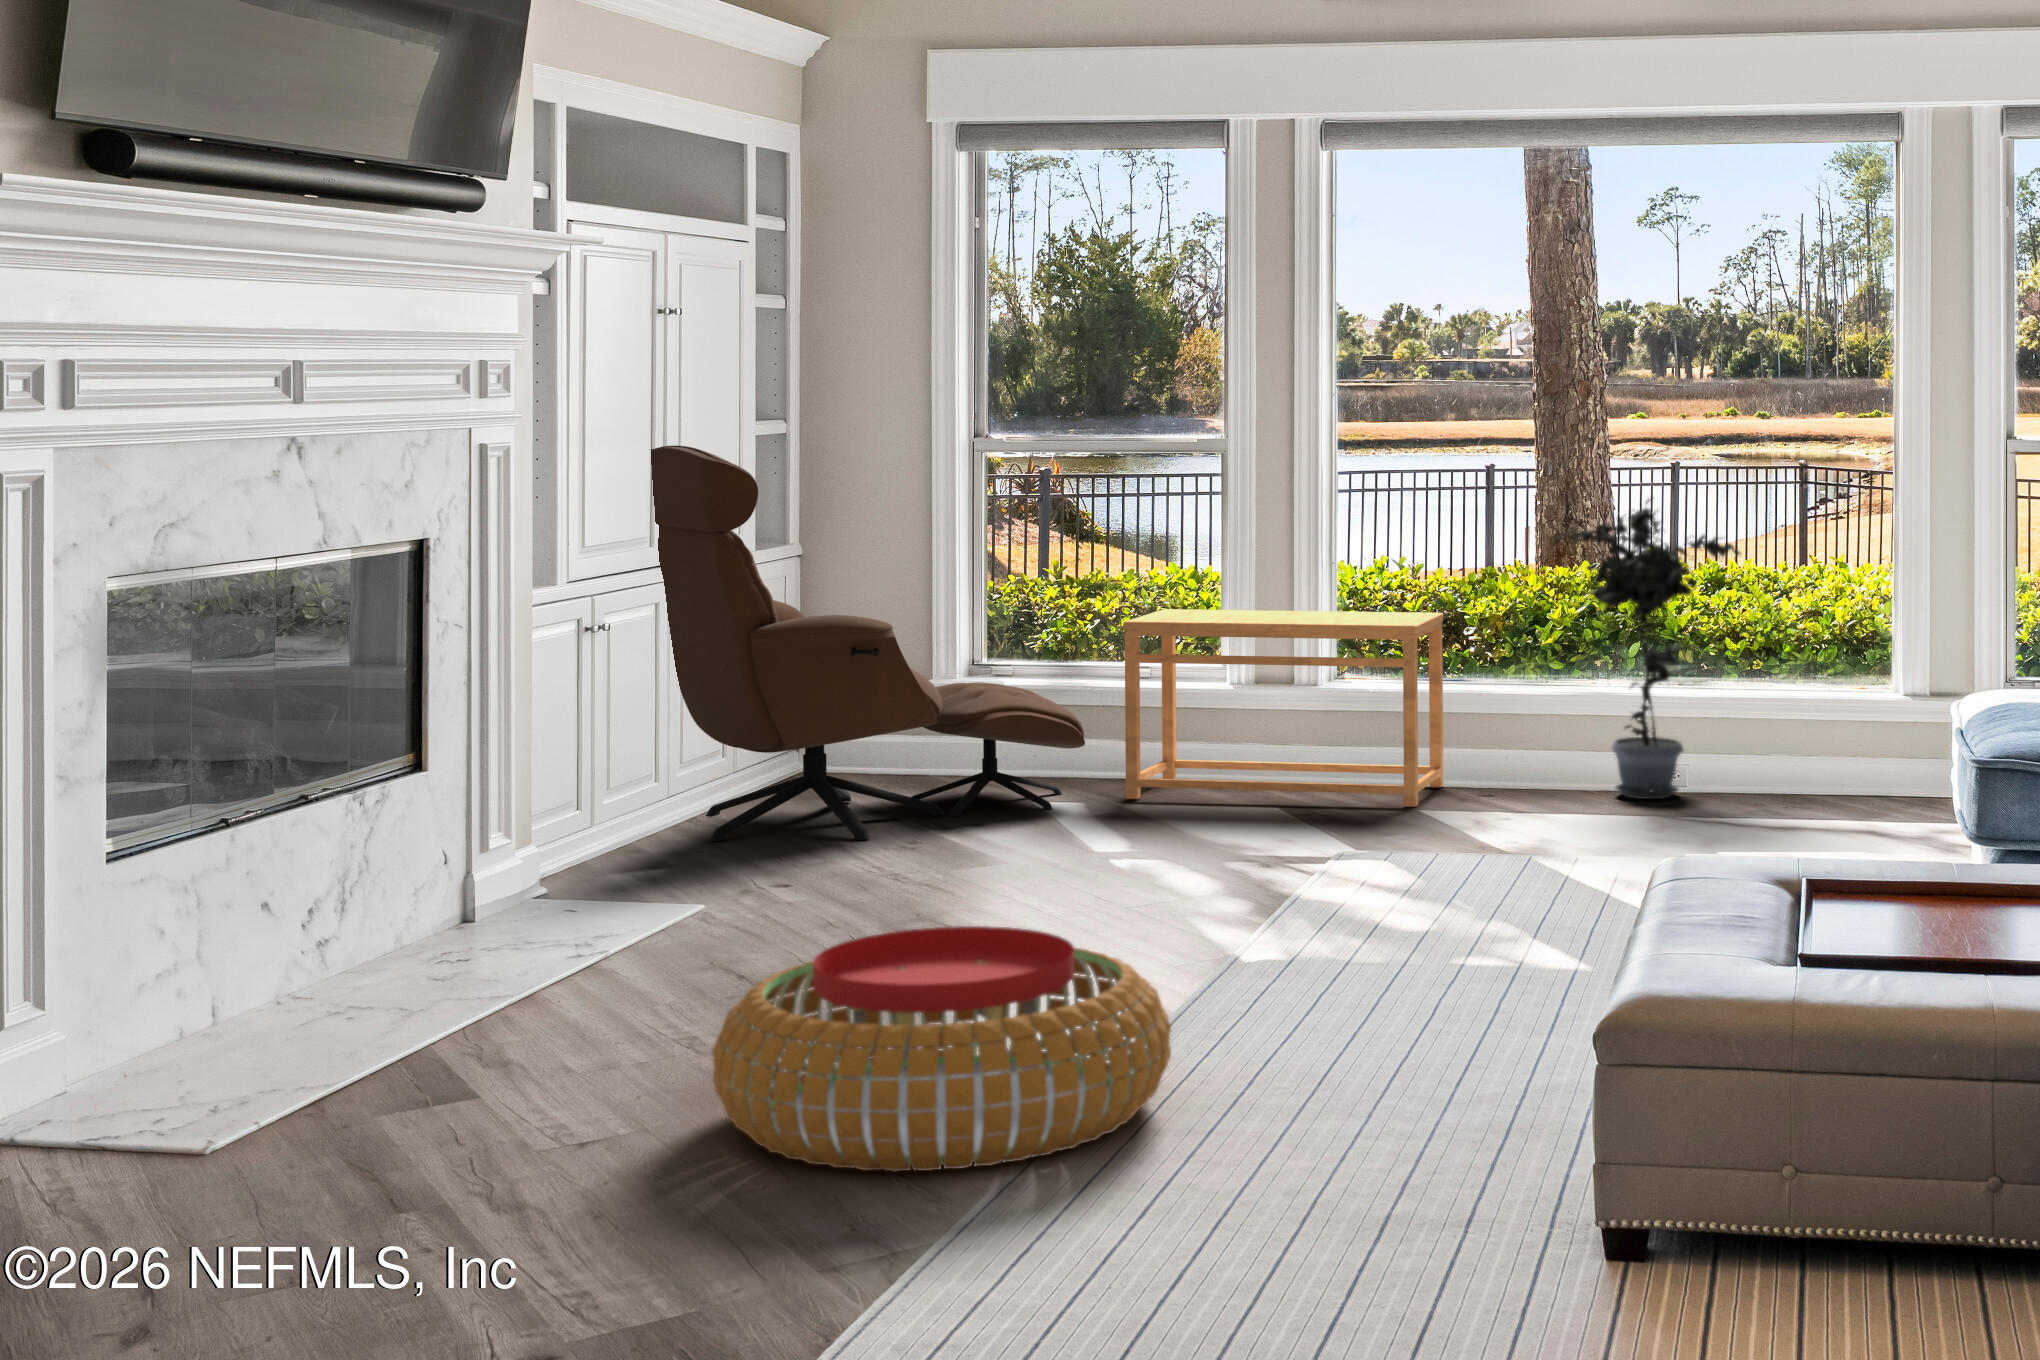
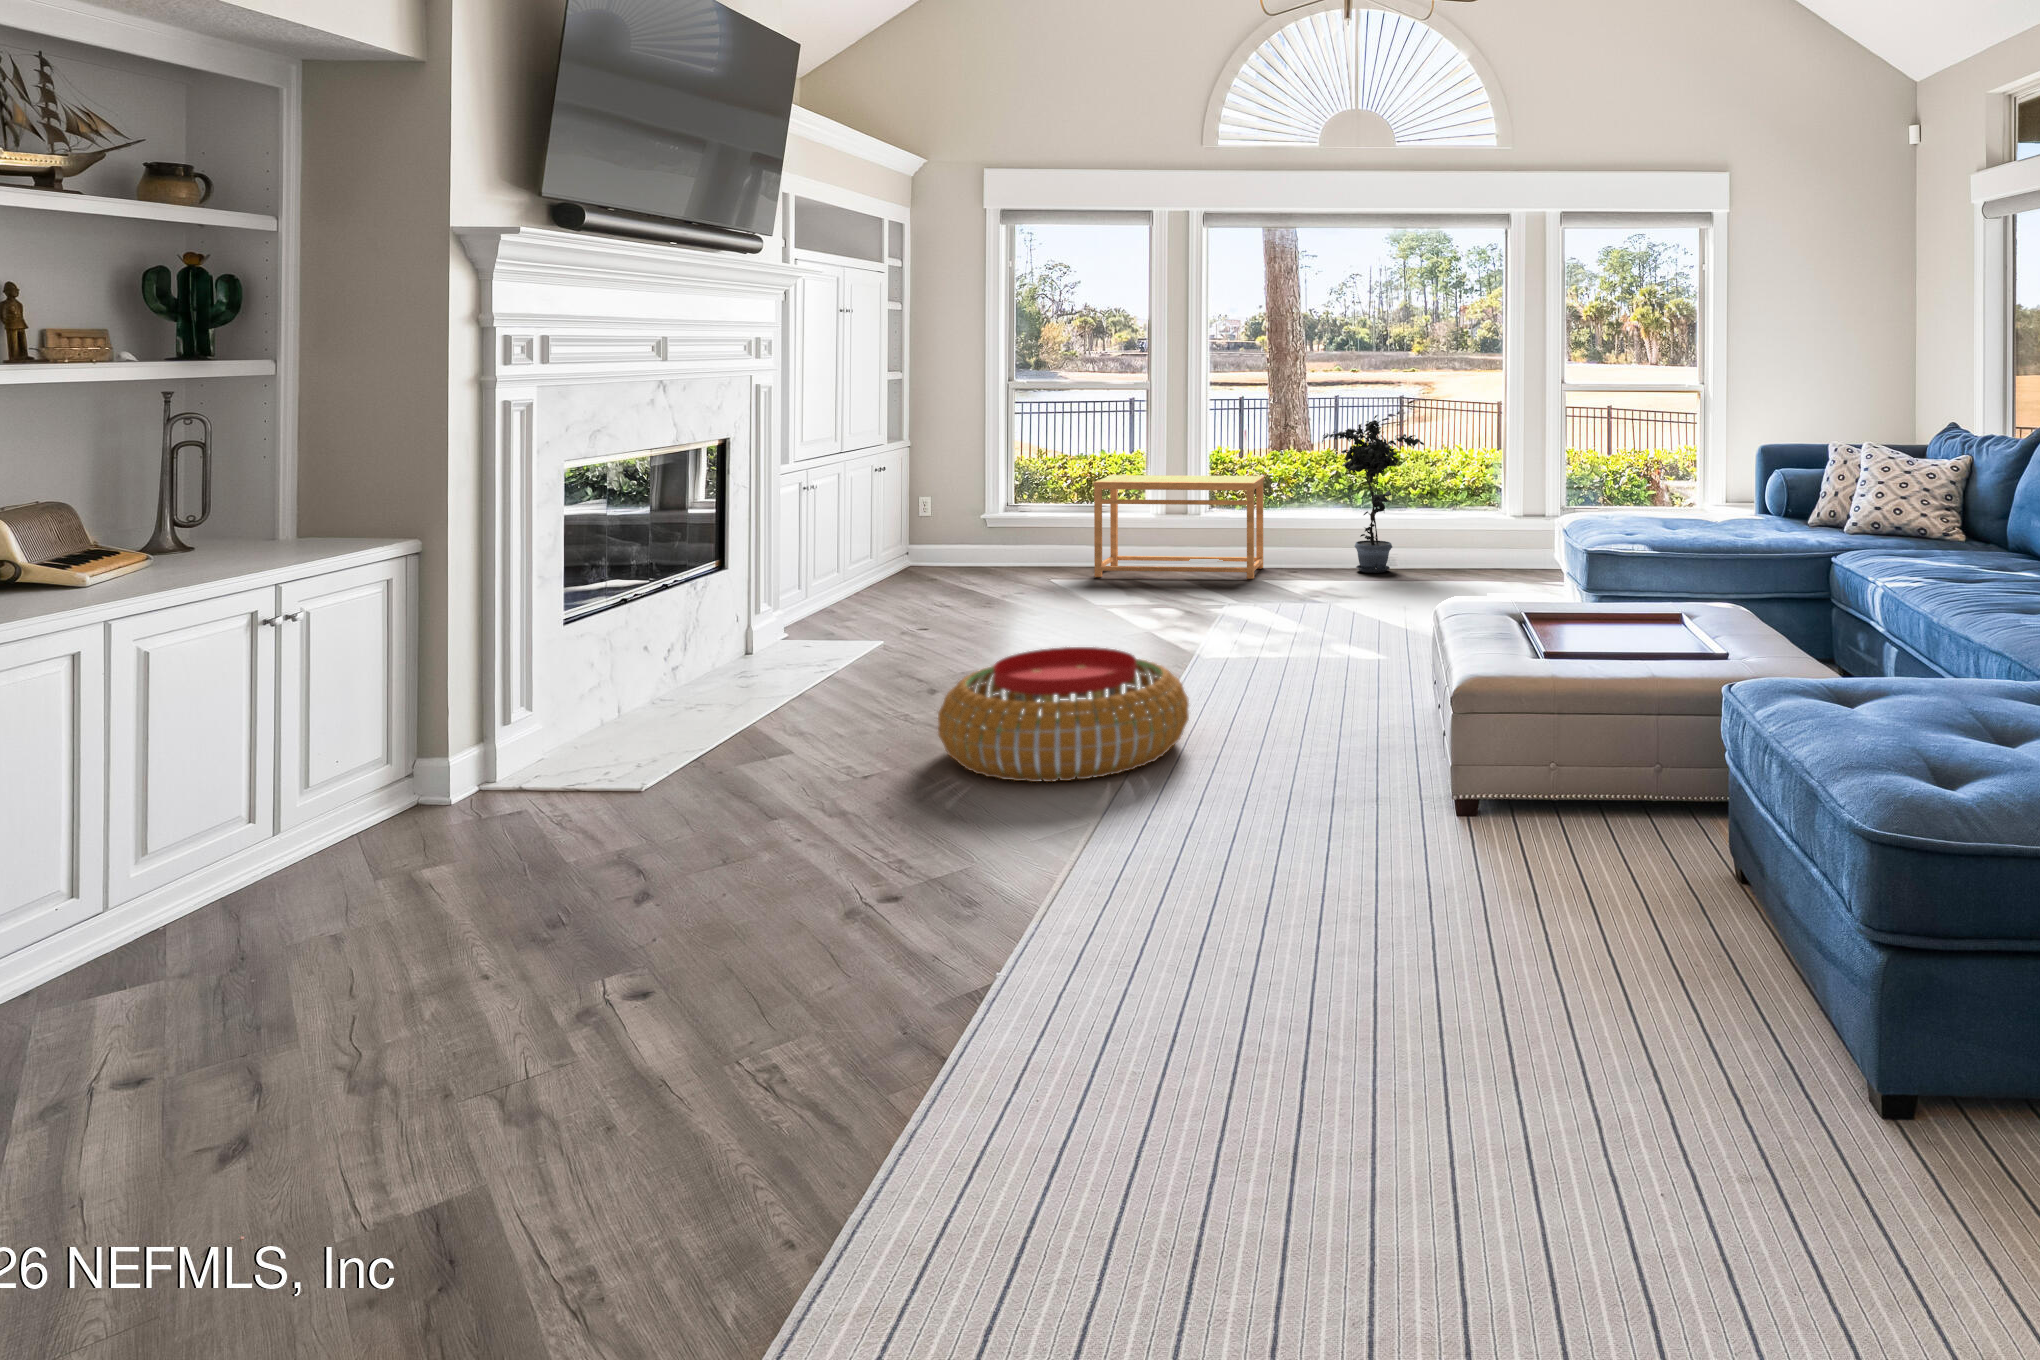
lounge chair: present [649,445,1085,841] -> none [827,387,1074,604]

